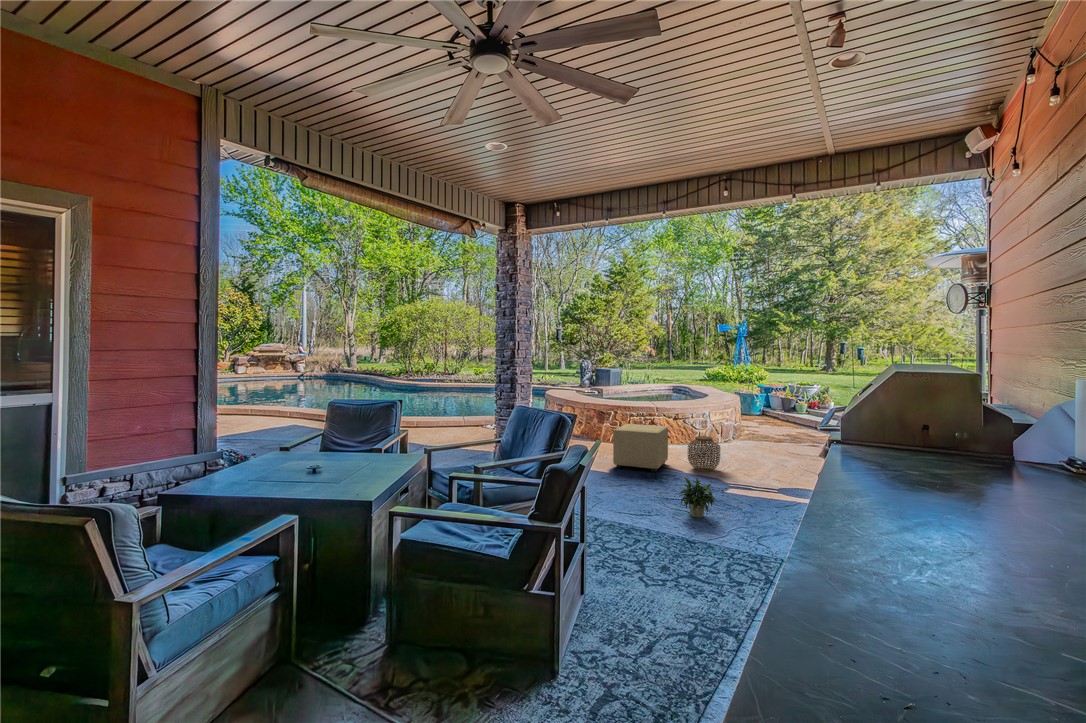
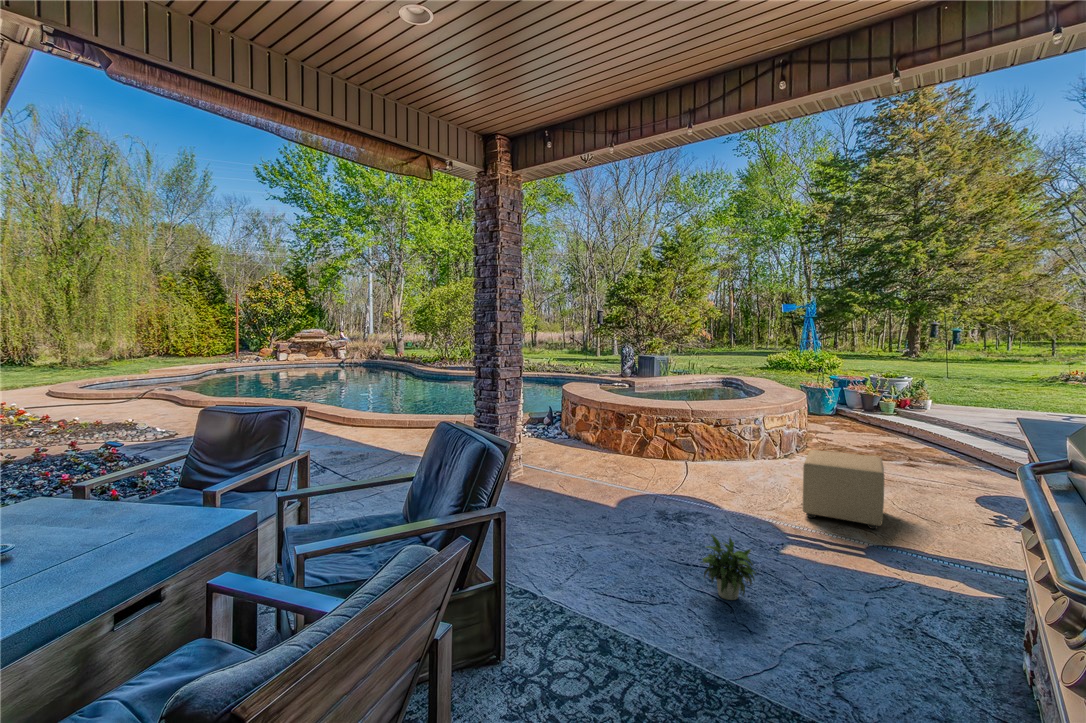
ottoman: present [613,424,668,472] -> present [803,450,884,529]
woven basket: present [688,436,720,472] -> none [728,457,773,506]

